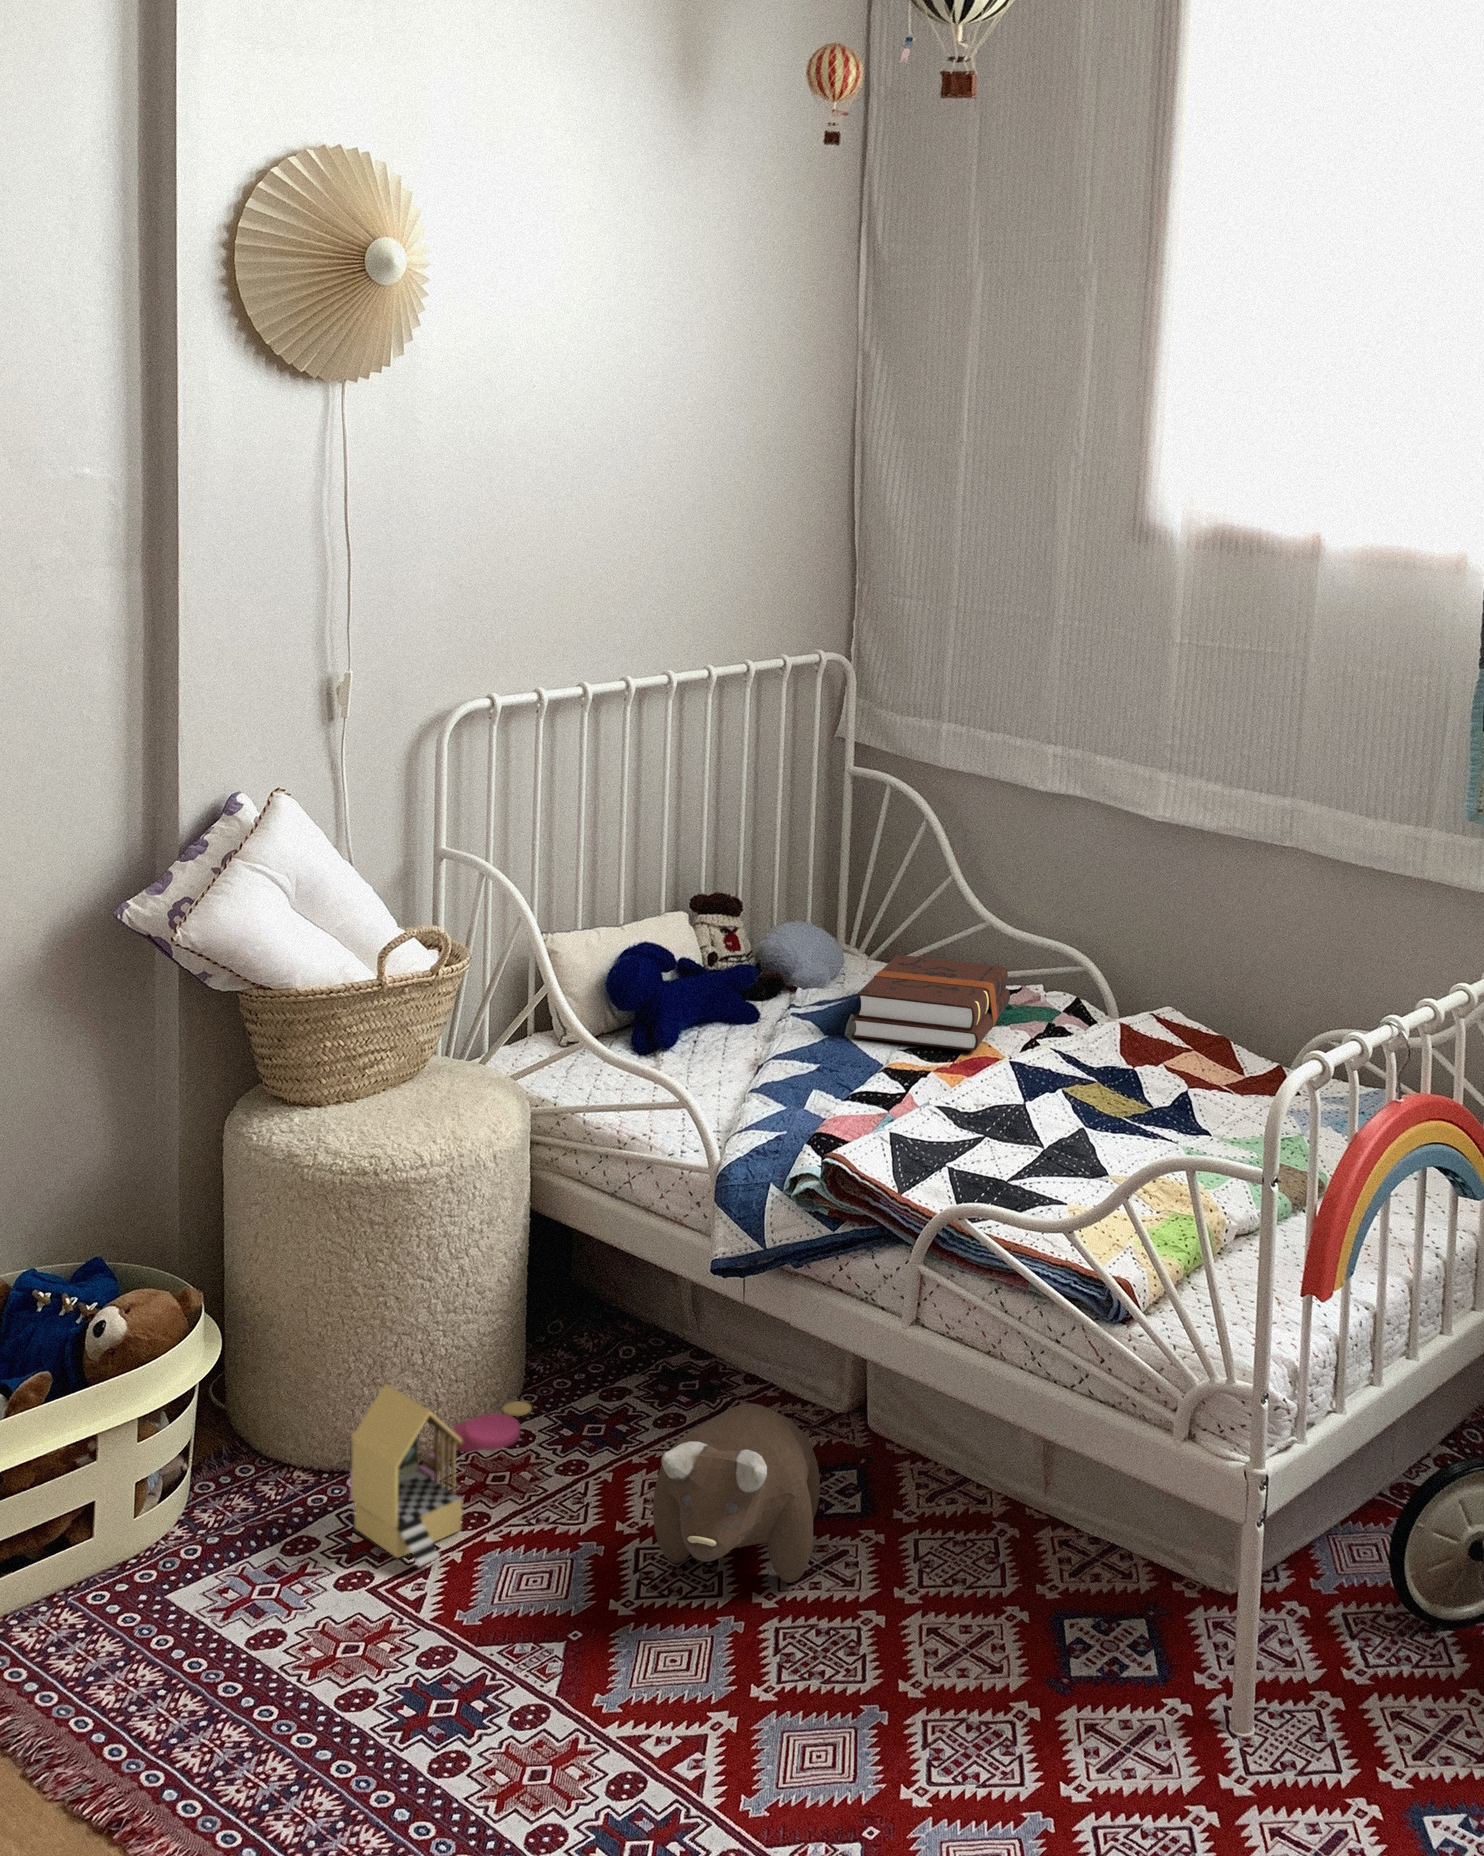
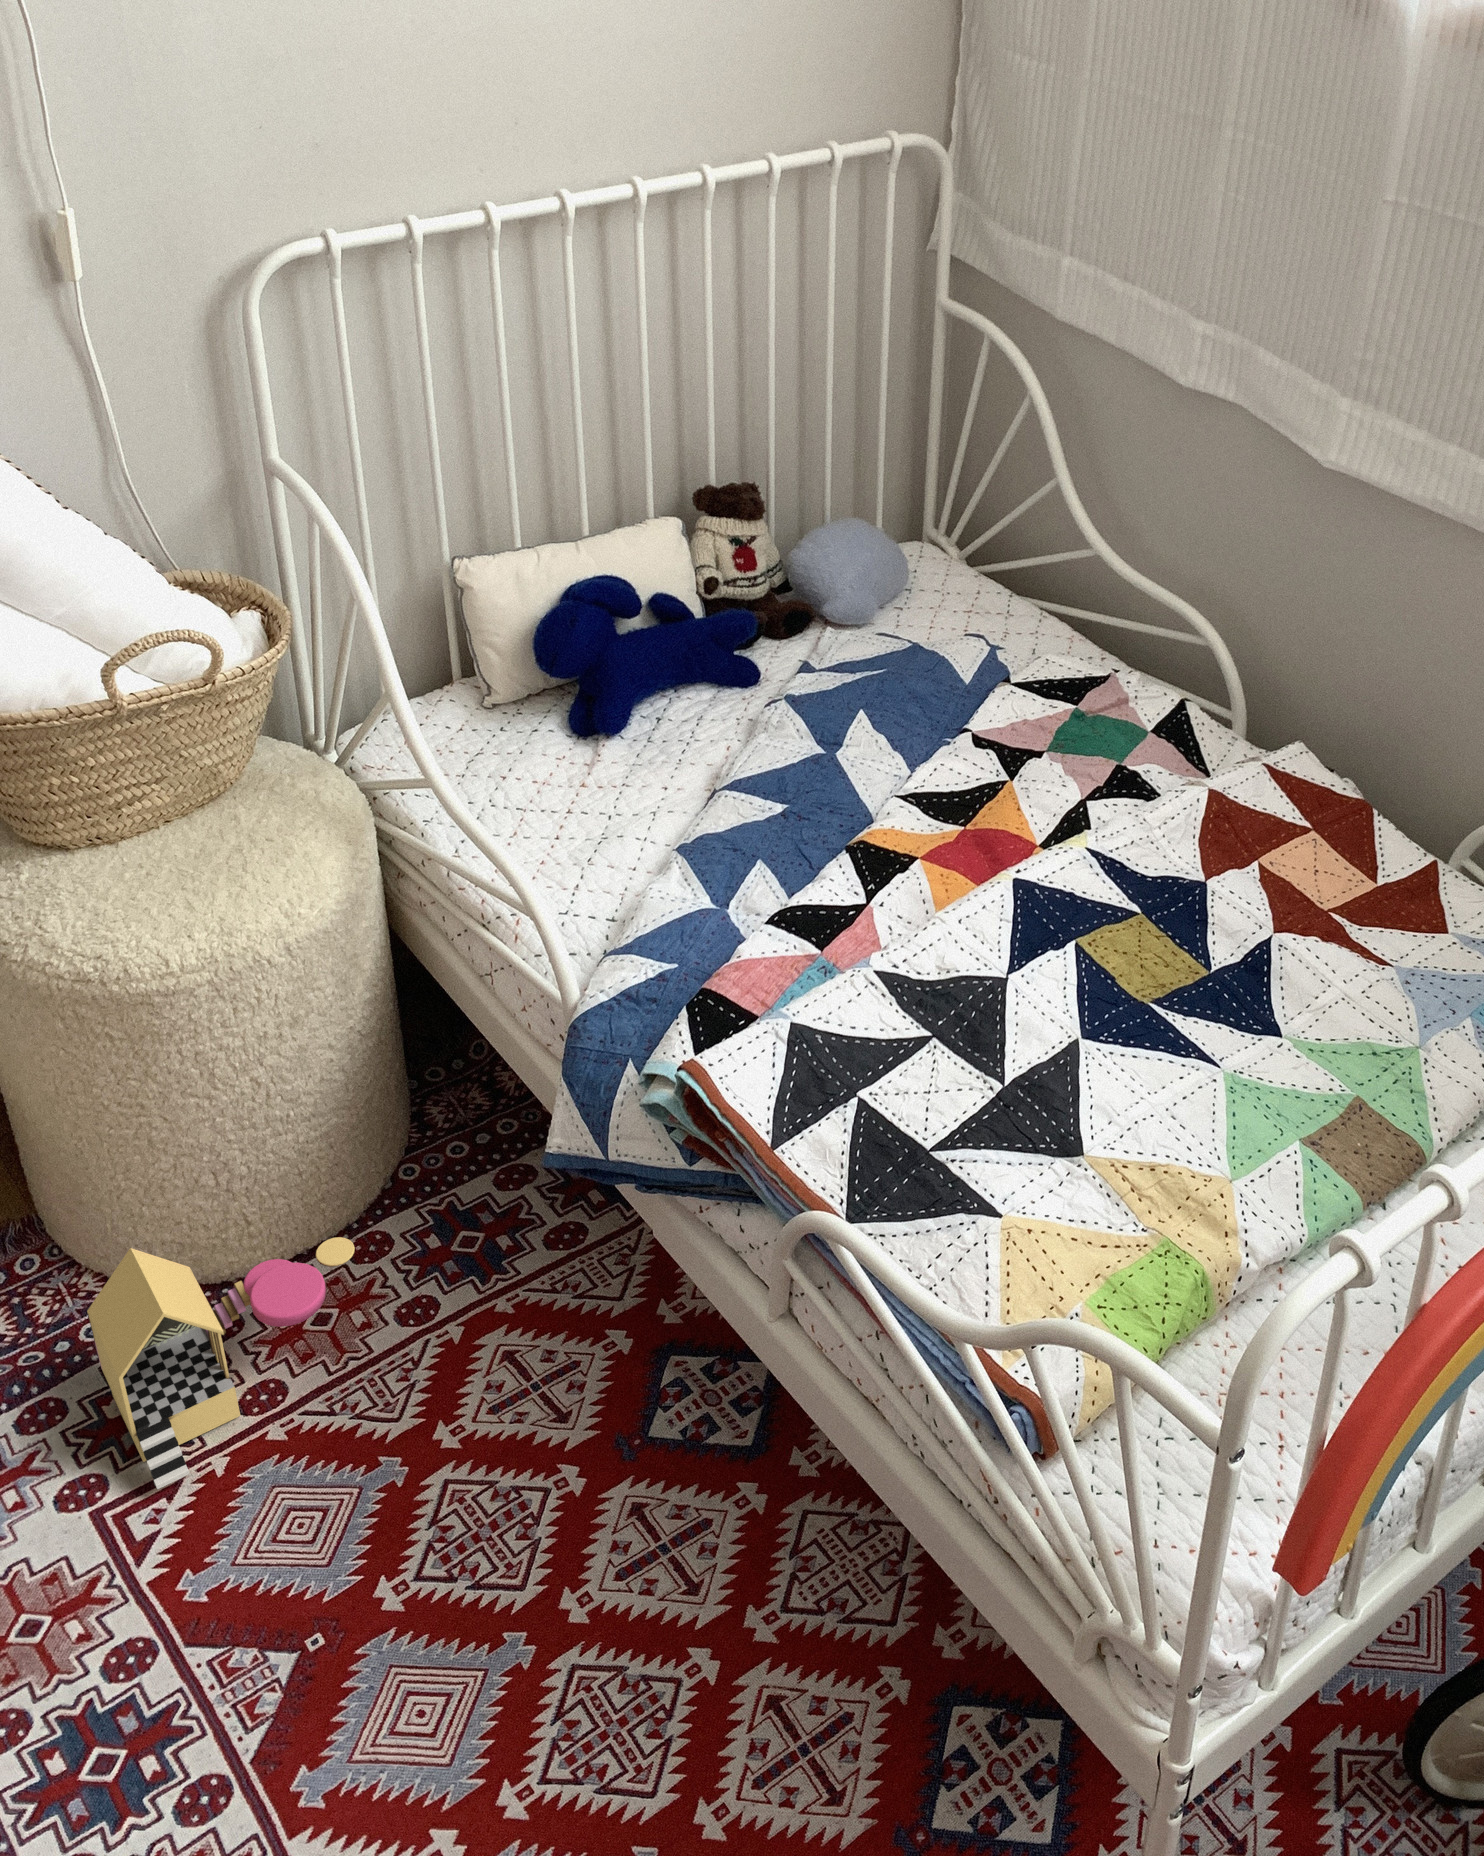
hardback book: present [851,955,1010,1051] -> none [853,606,1095,790]
plush toy: present [653,1403,820,1583] -> none [410,1325,684,1599]

